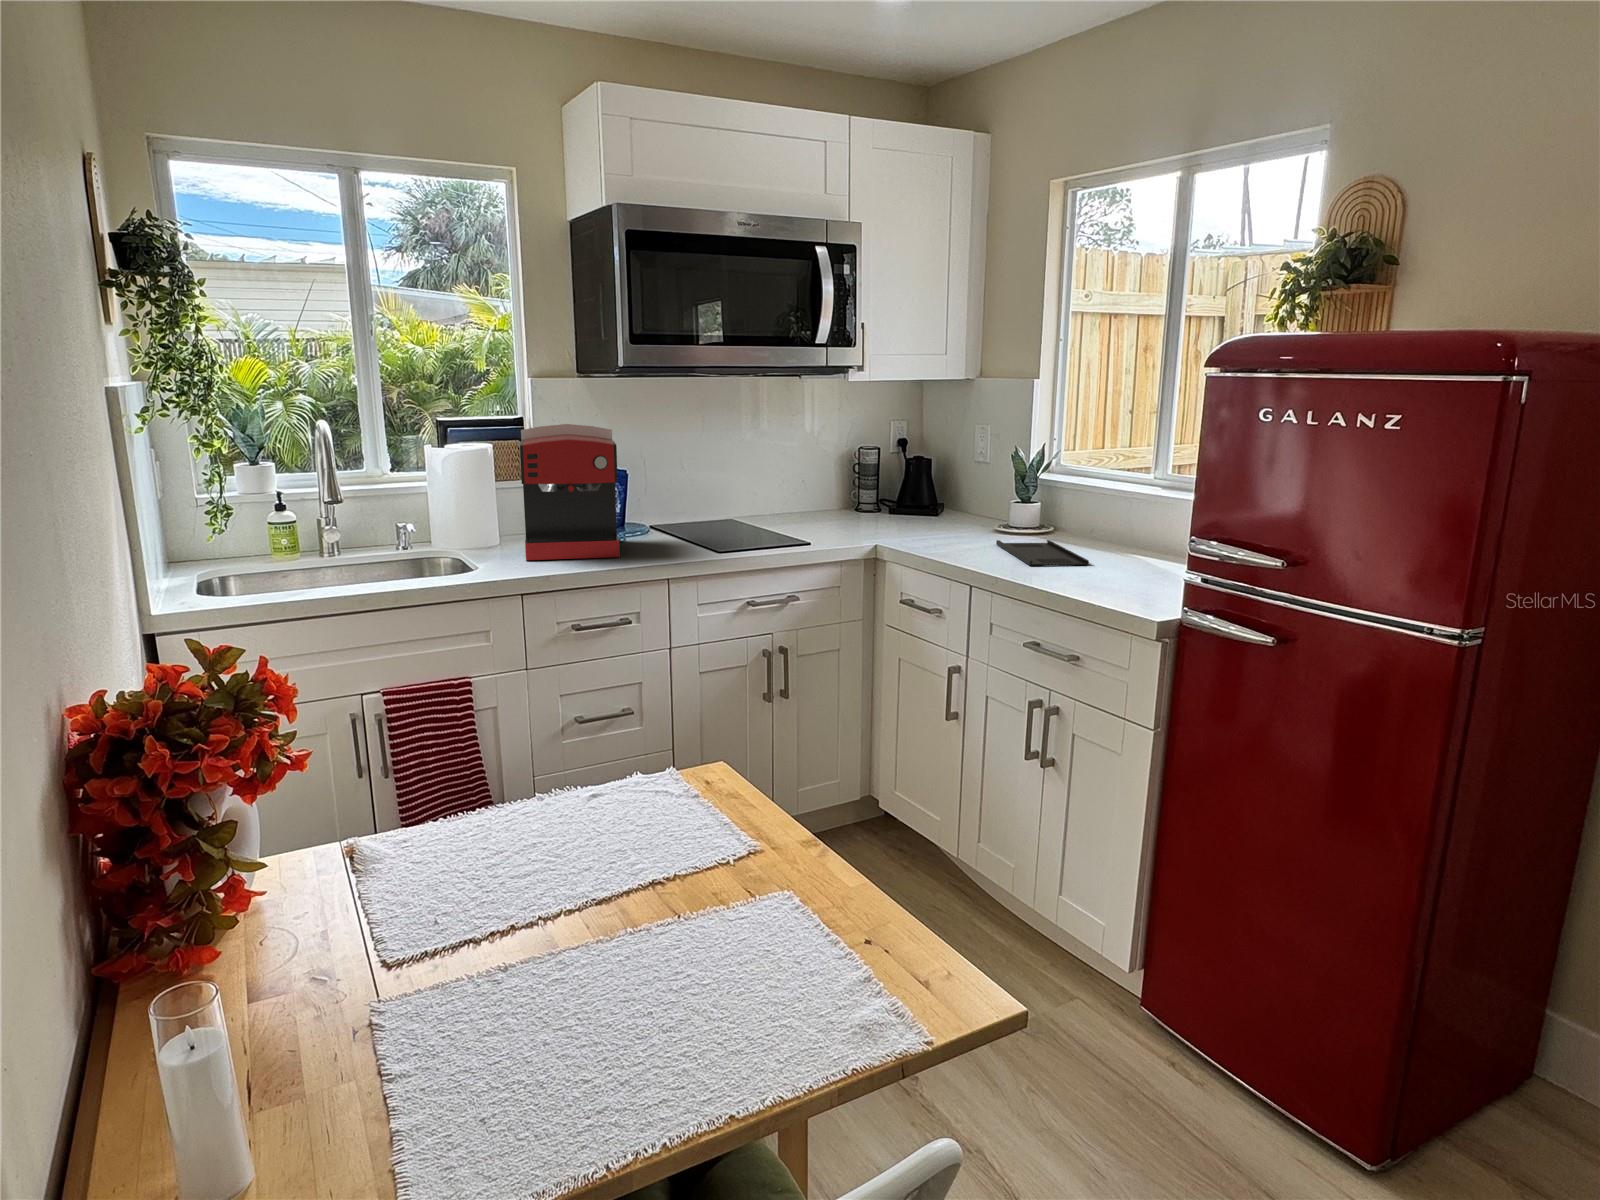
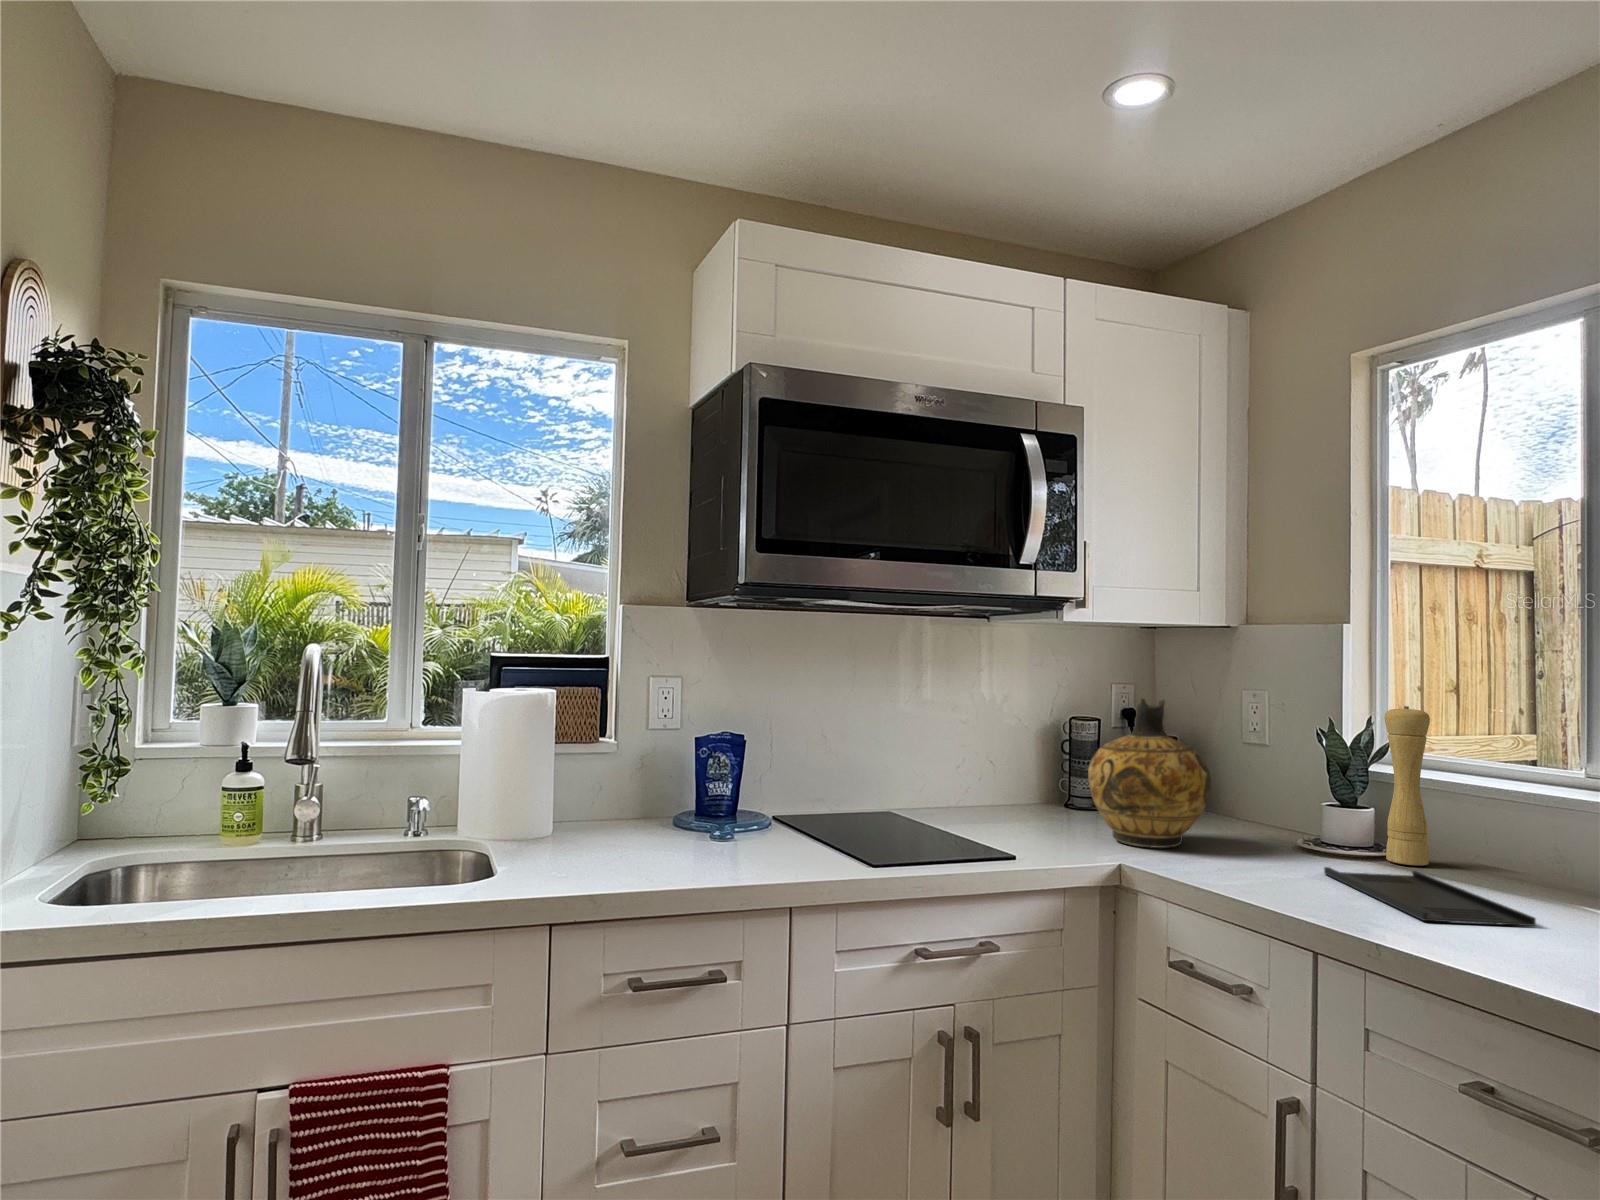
coffee maker: present [520,424,620,560] -> none [574,662,724,865]
ceramic jug: none [862,437,939,534] -> present [1088,699,1211,848]
pepper mill: none [1041,438,1071,537] -> present [1384,706,1430,866]

